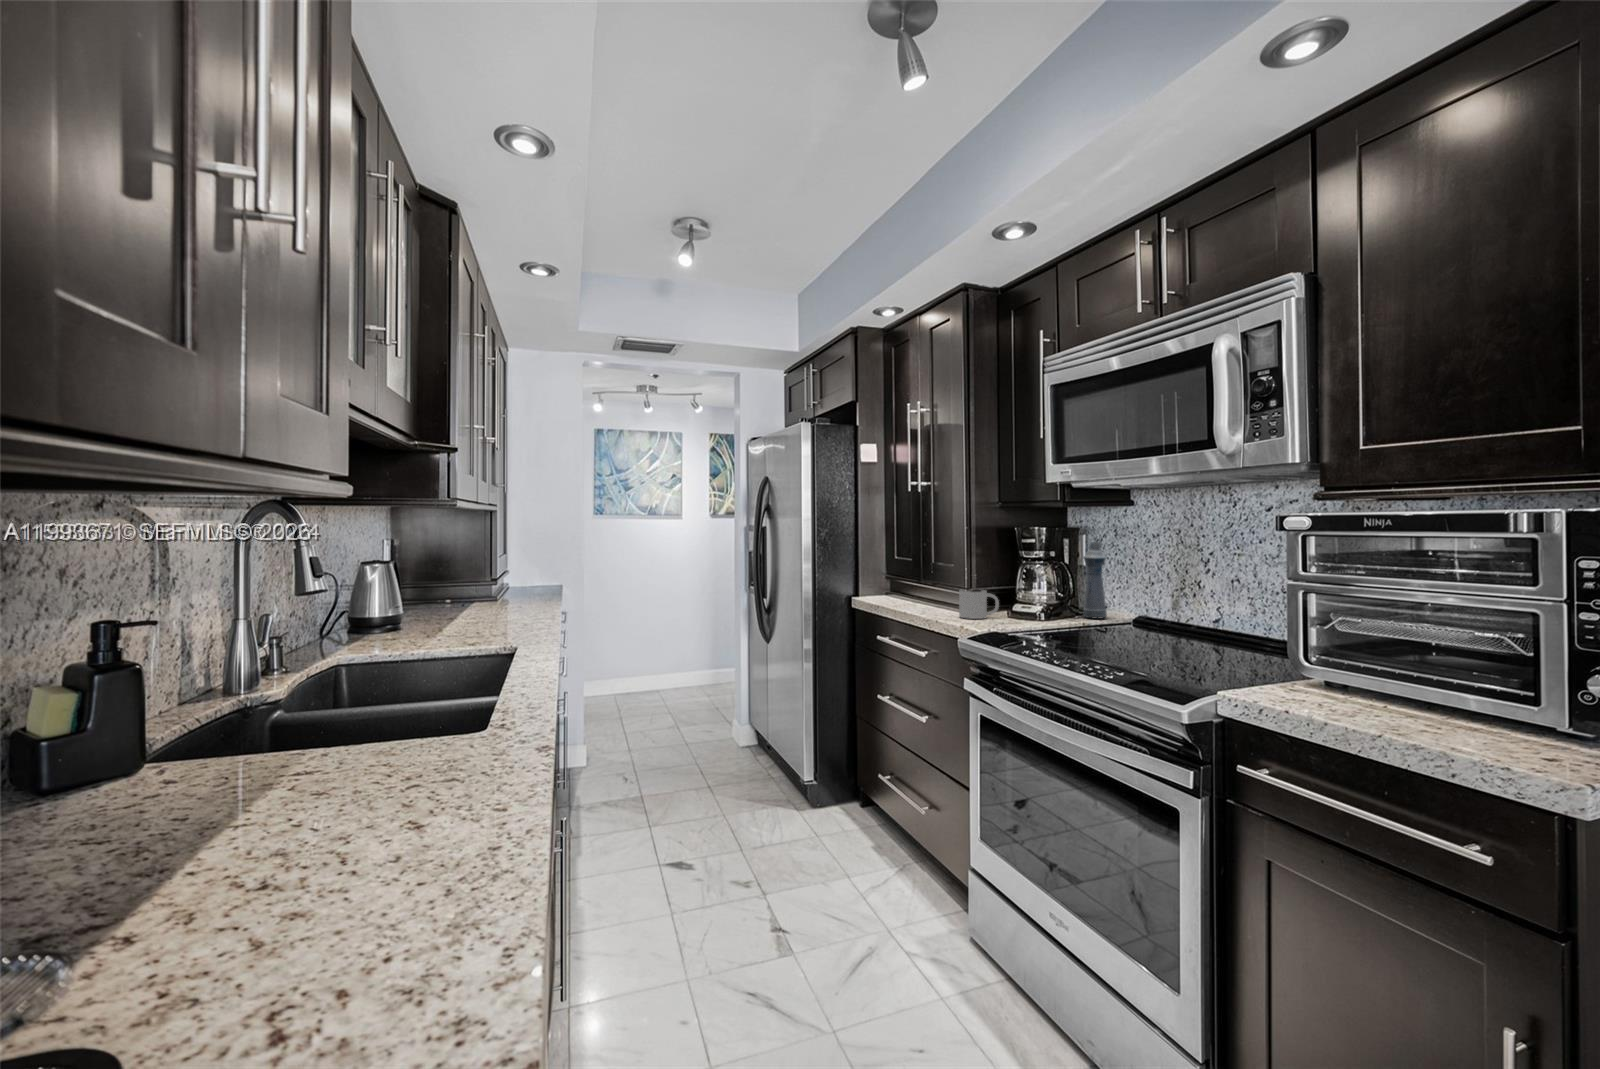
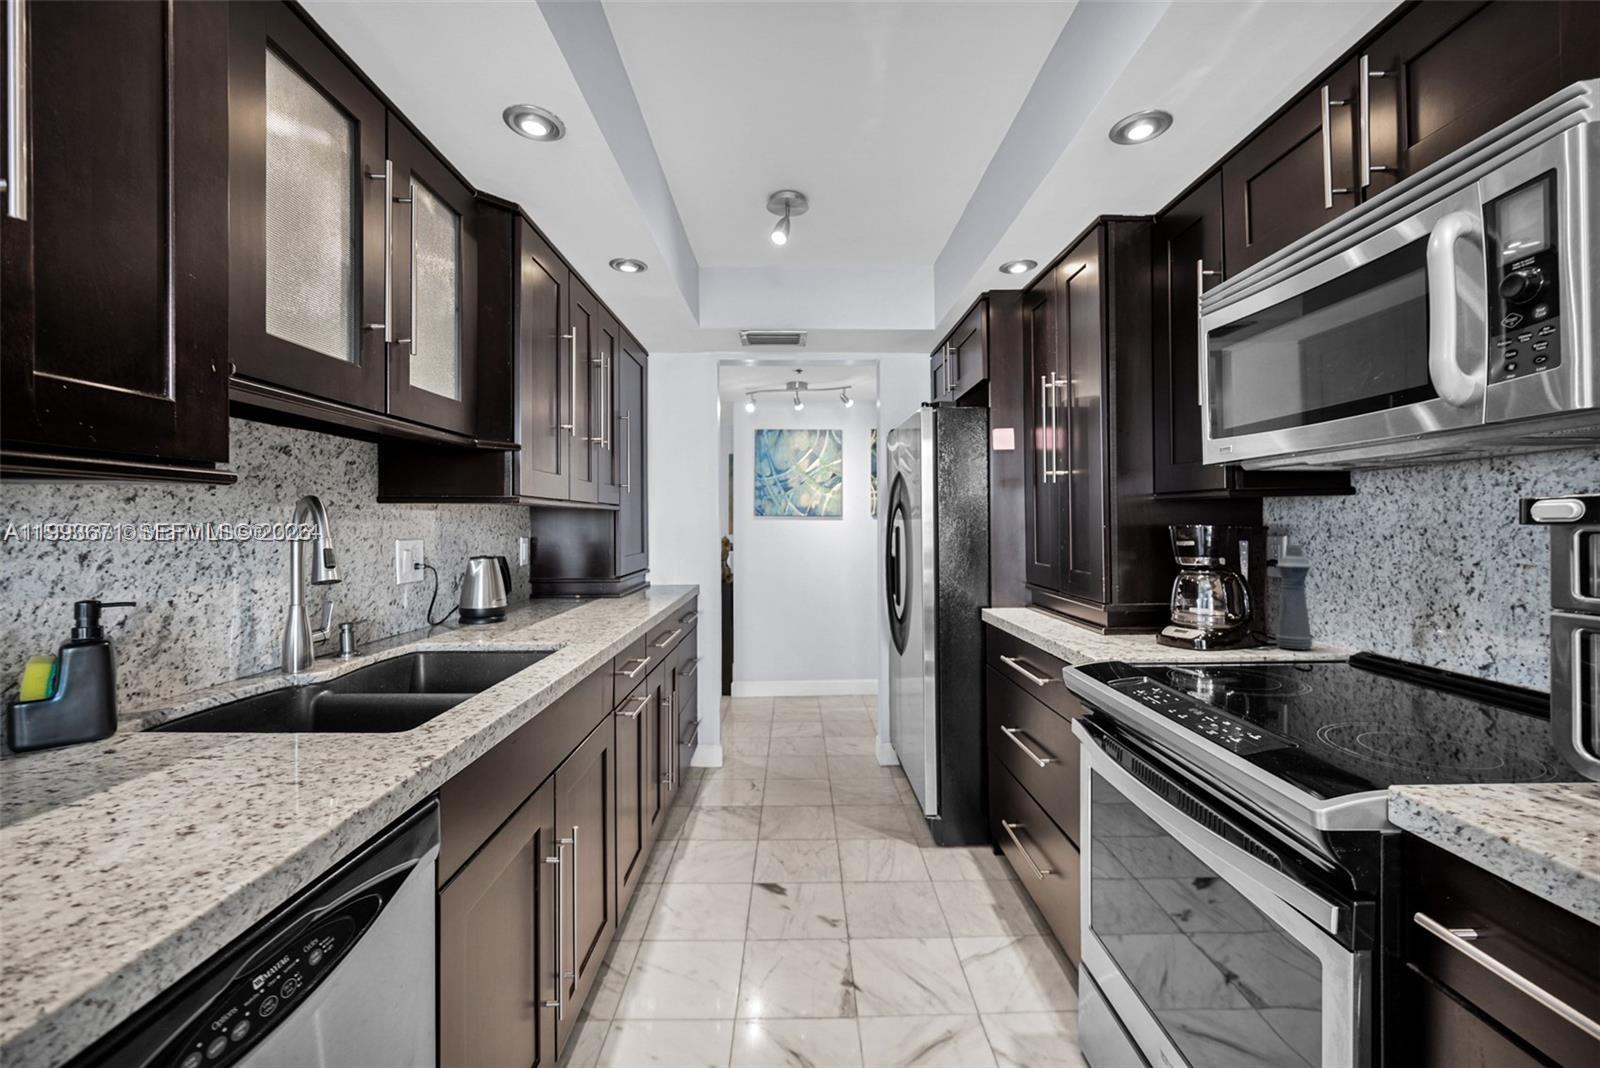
mug: present [959,590,999,619] -> none [1096,603,1150,641]

